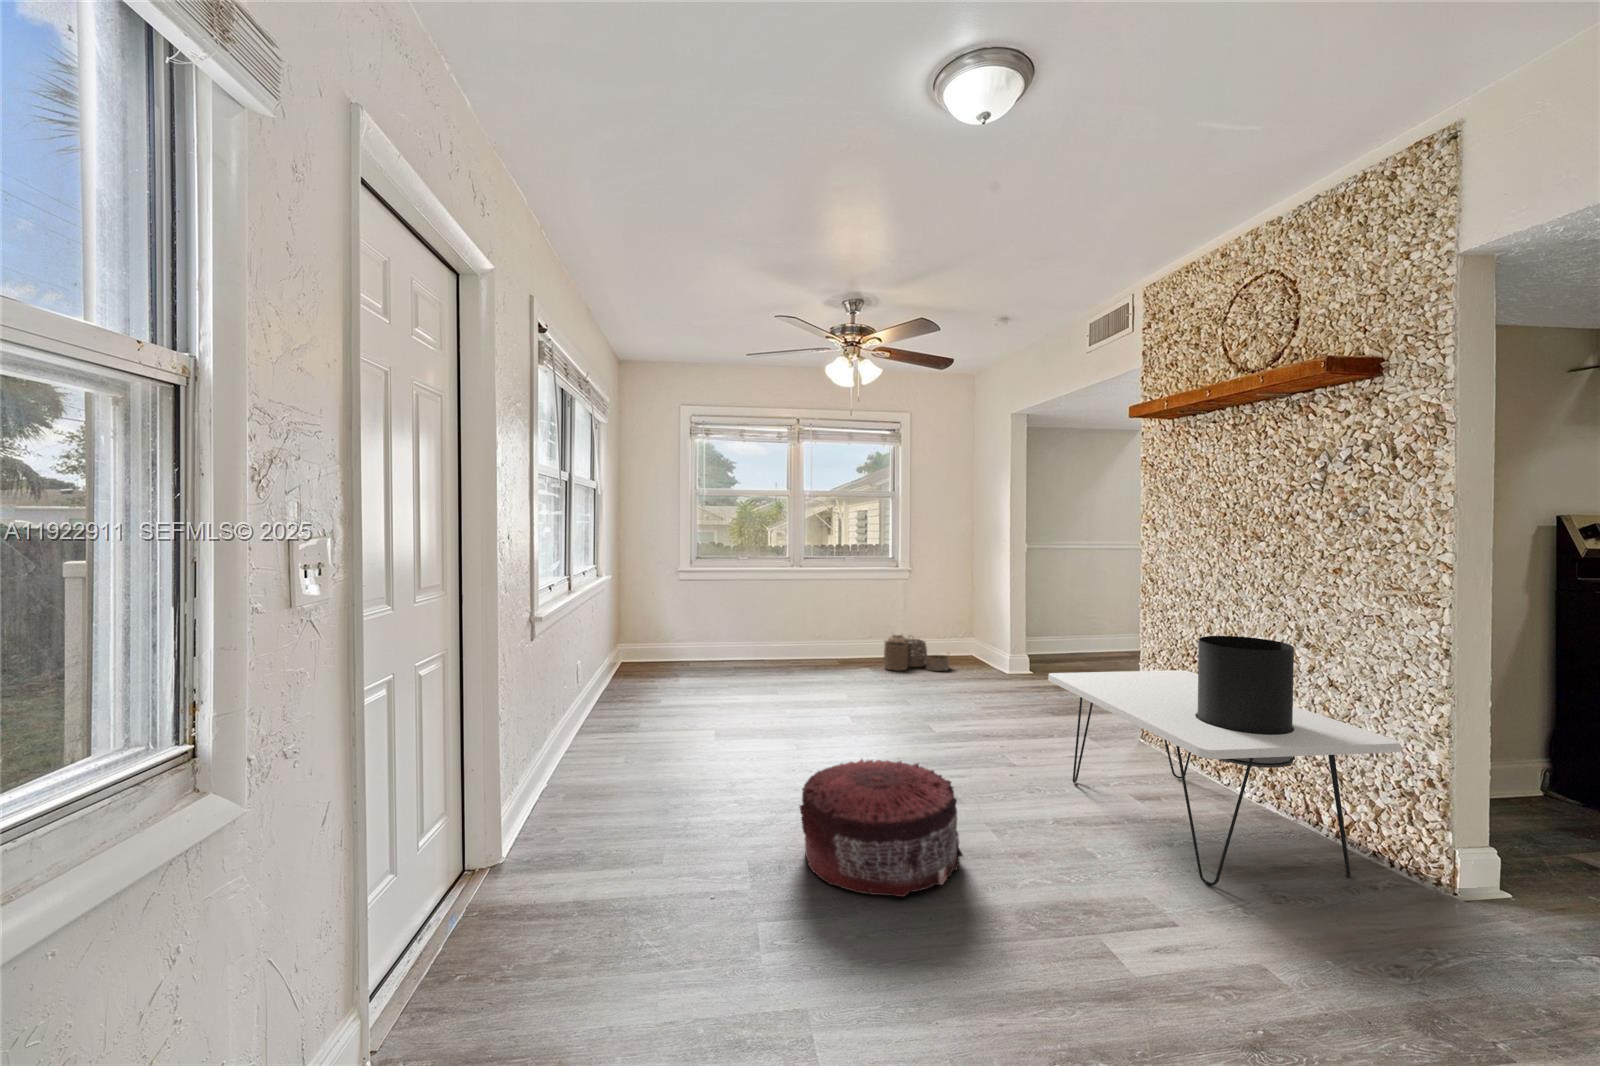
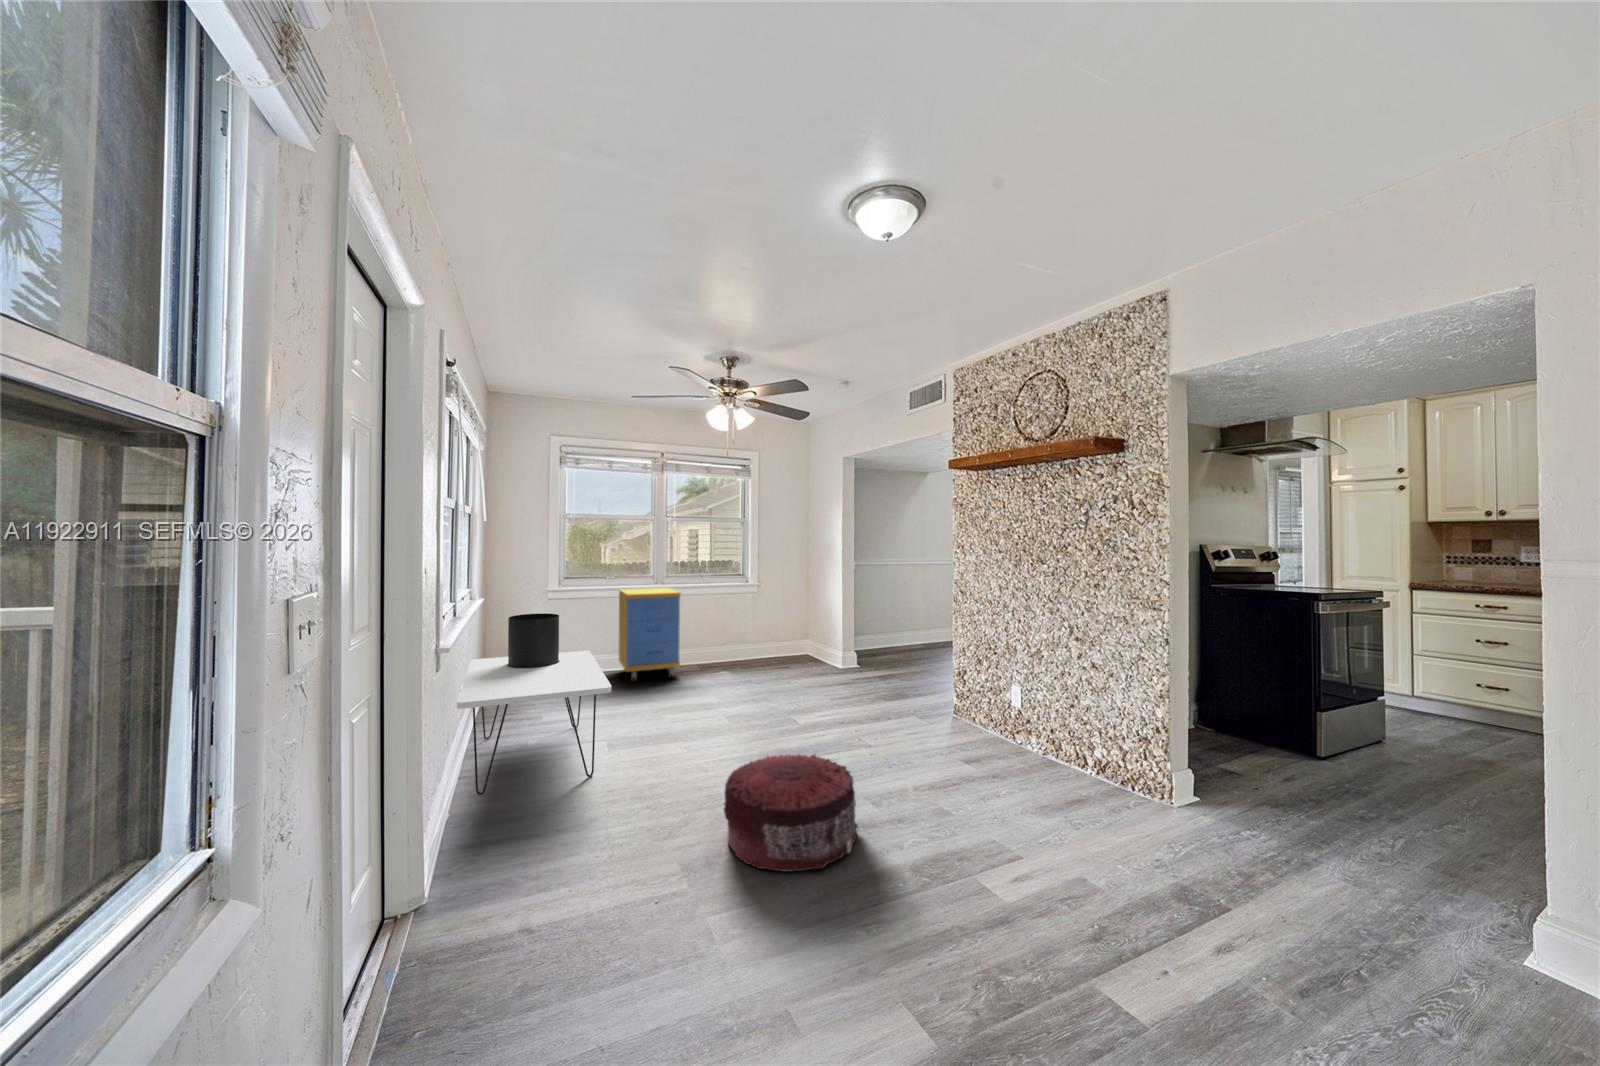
storage cabinet: none [755,571,817,670] -> present [619,588,680,678]
woven basket: present [884,635,949,671] -> none [736,640,794,673]
side table: present [1049,636,1400,885] -> present [457,613,611,795]

